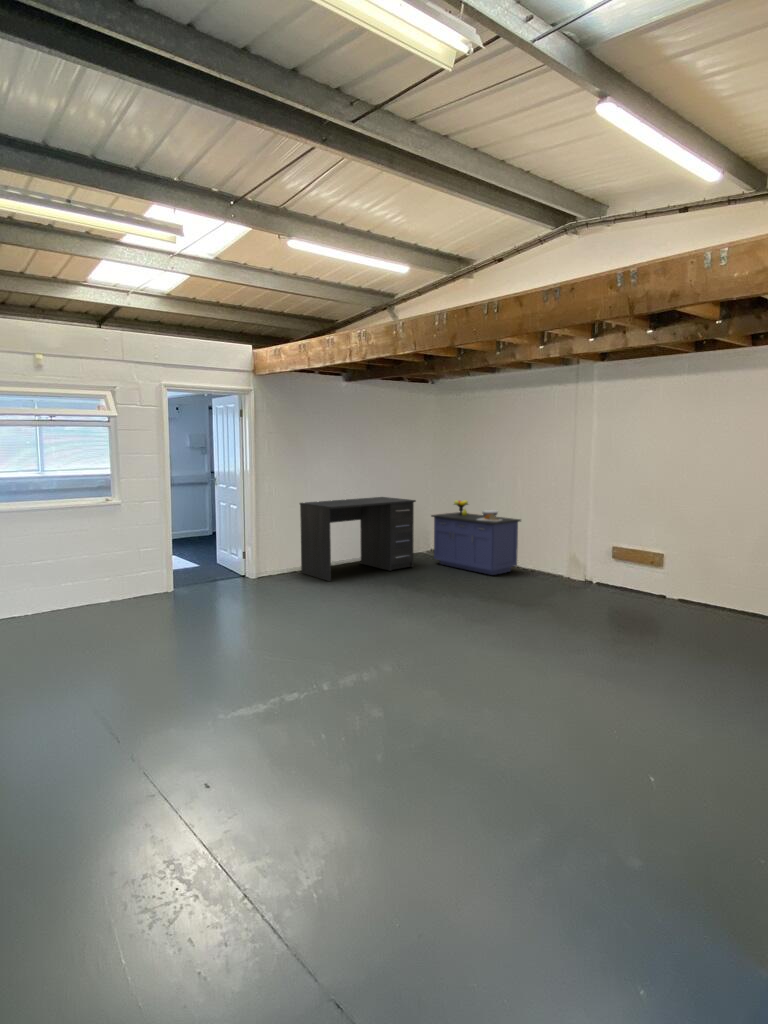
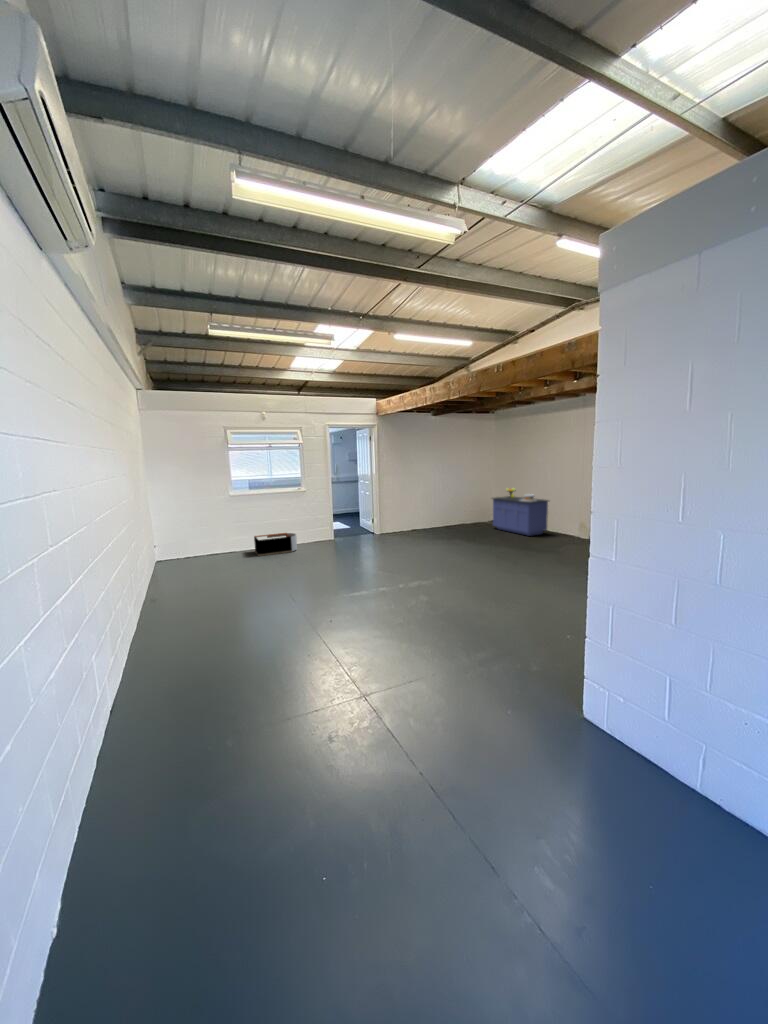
desk: present [300,497,416,581] -> none [407,487,480,538]
storage bin: none [15,579,103,627] -> present [254,533,297,556]

